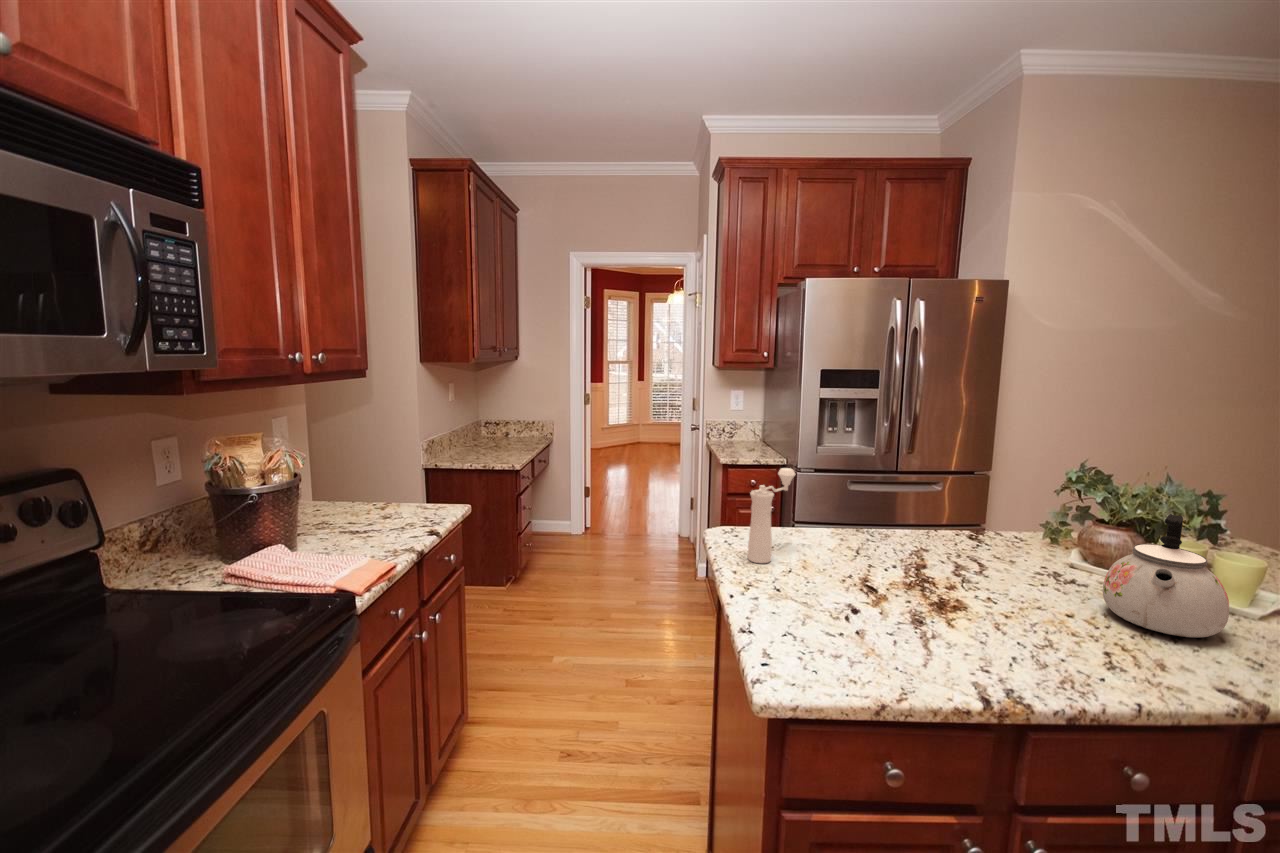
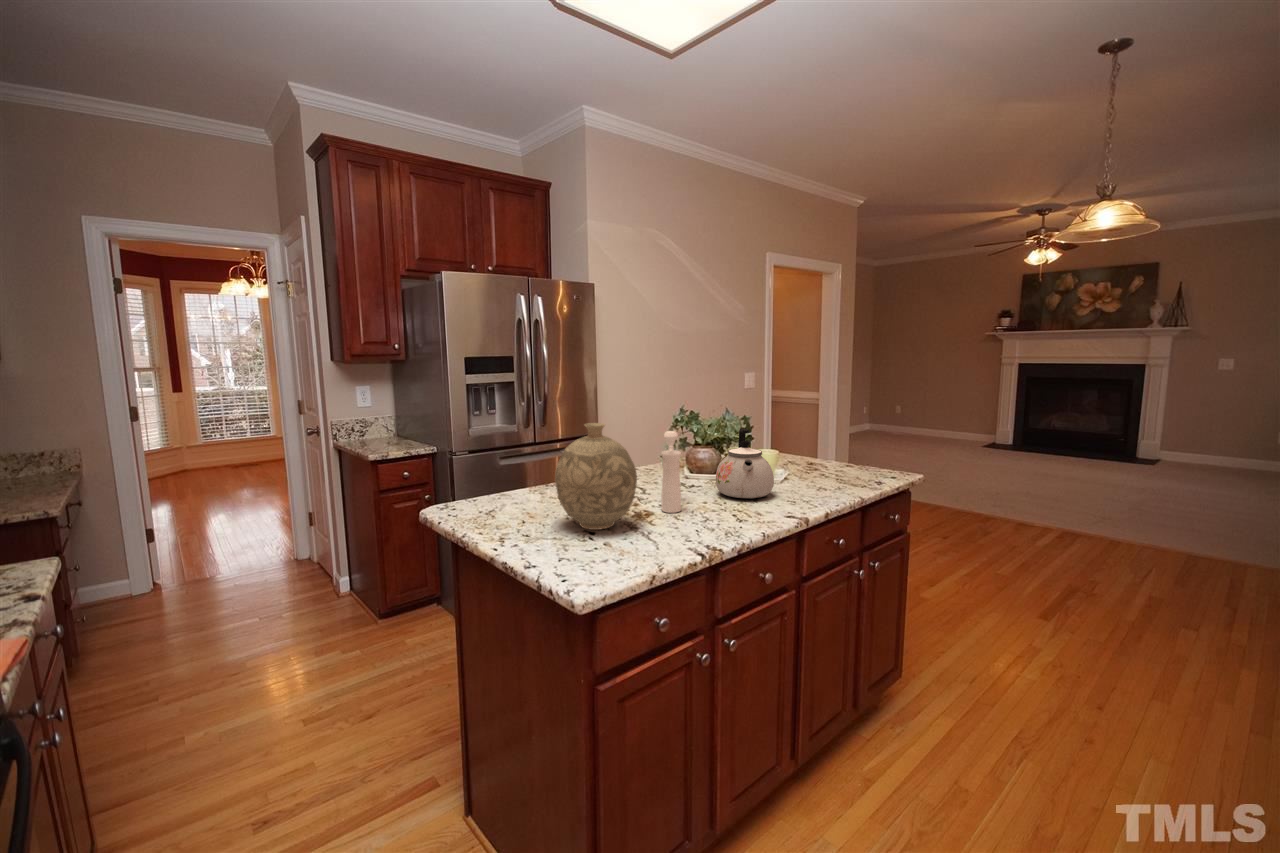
pepper mill: present [748,468,795,563] -> present [661,431,681,513]
decorative vase: none [822,472,932,611] -> present [555,423,637,530]

